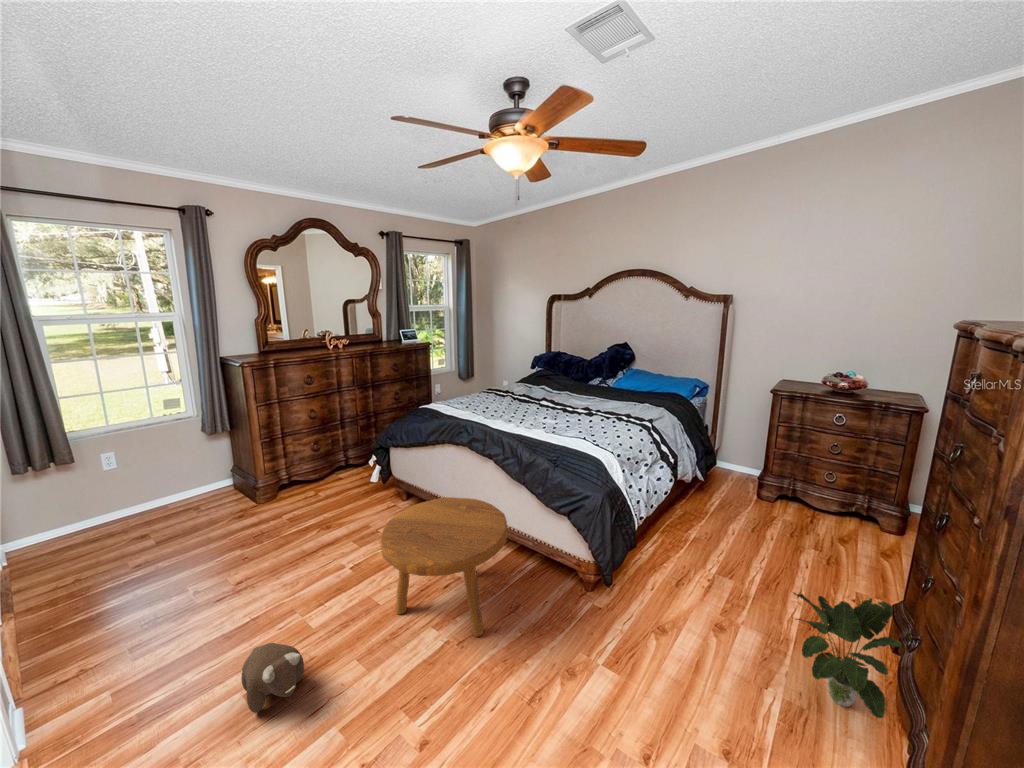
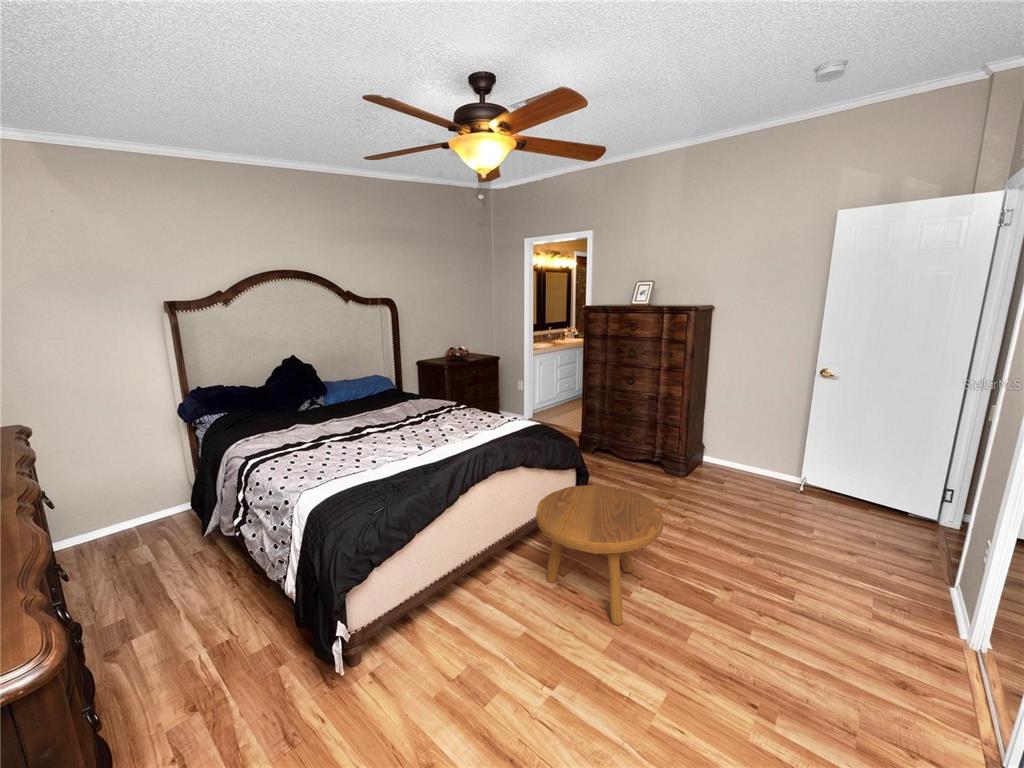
potted plant: present [794,592,901,718] -> none [606,420,650,475]
plush toy: present [241,643,304,713] -> none [726,619,789,721]

